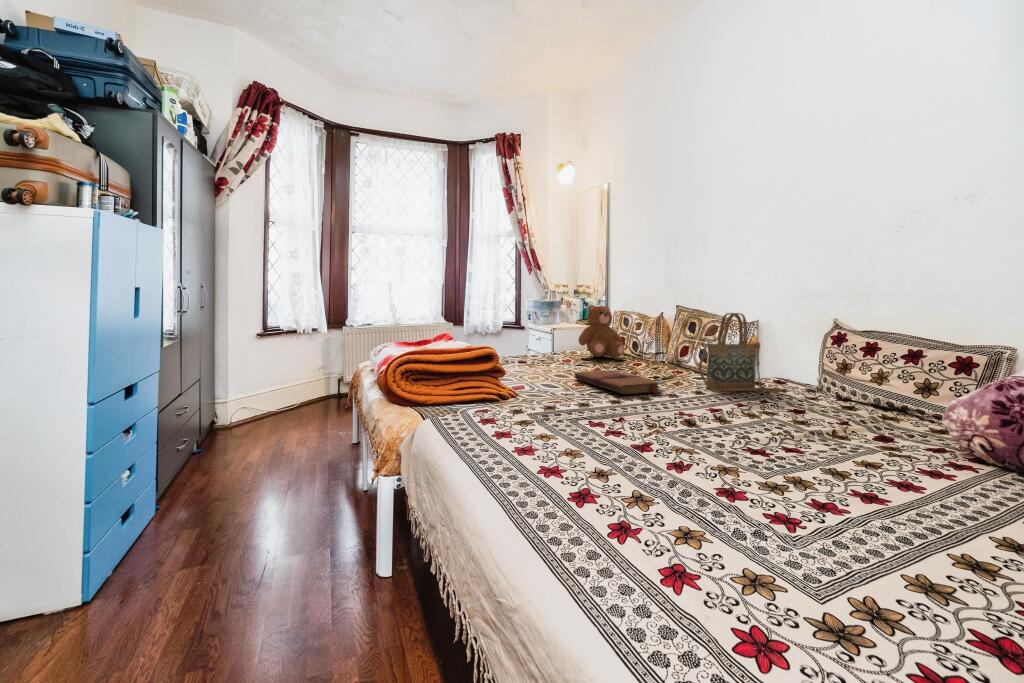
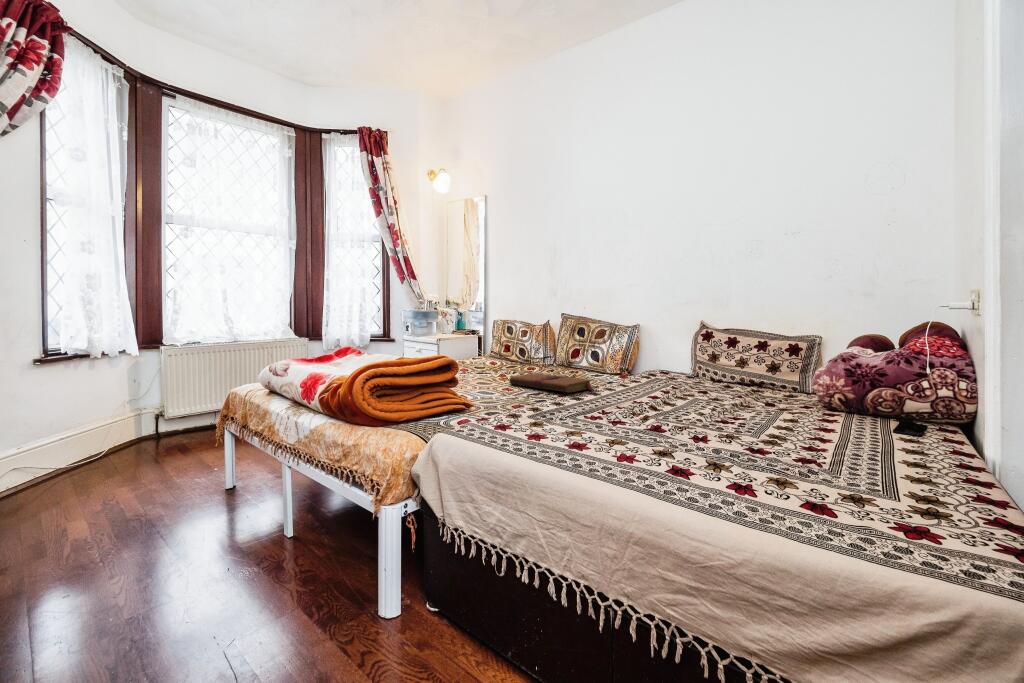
teddy bear: present [579,305,624,358] -> none [483,312,528,363]
handbag: present [699,313,783,393] -> none [616,317,676,384]

